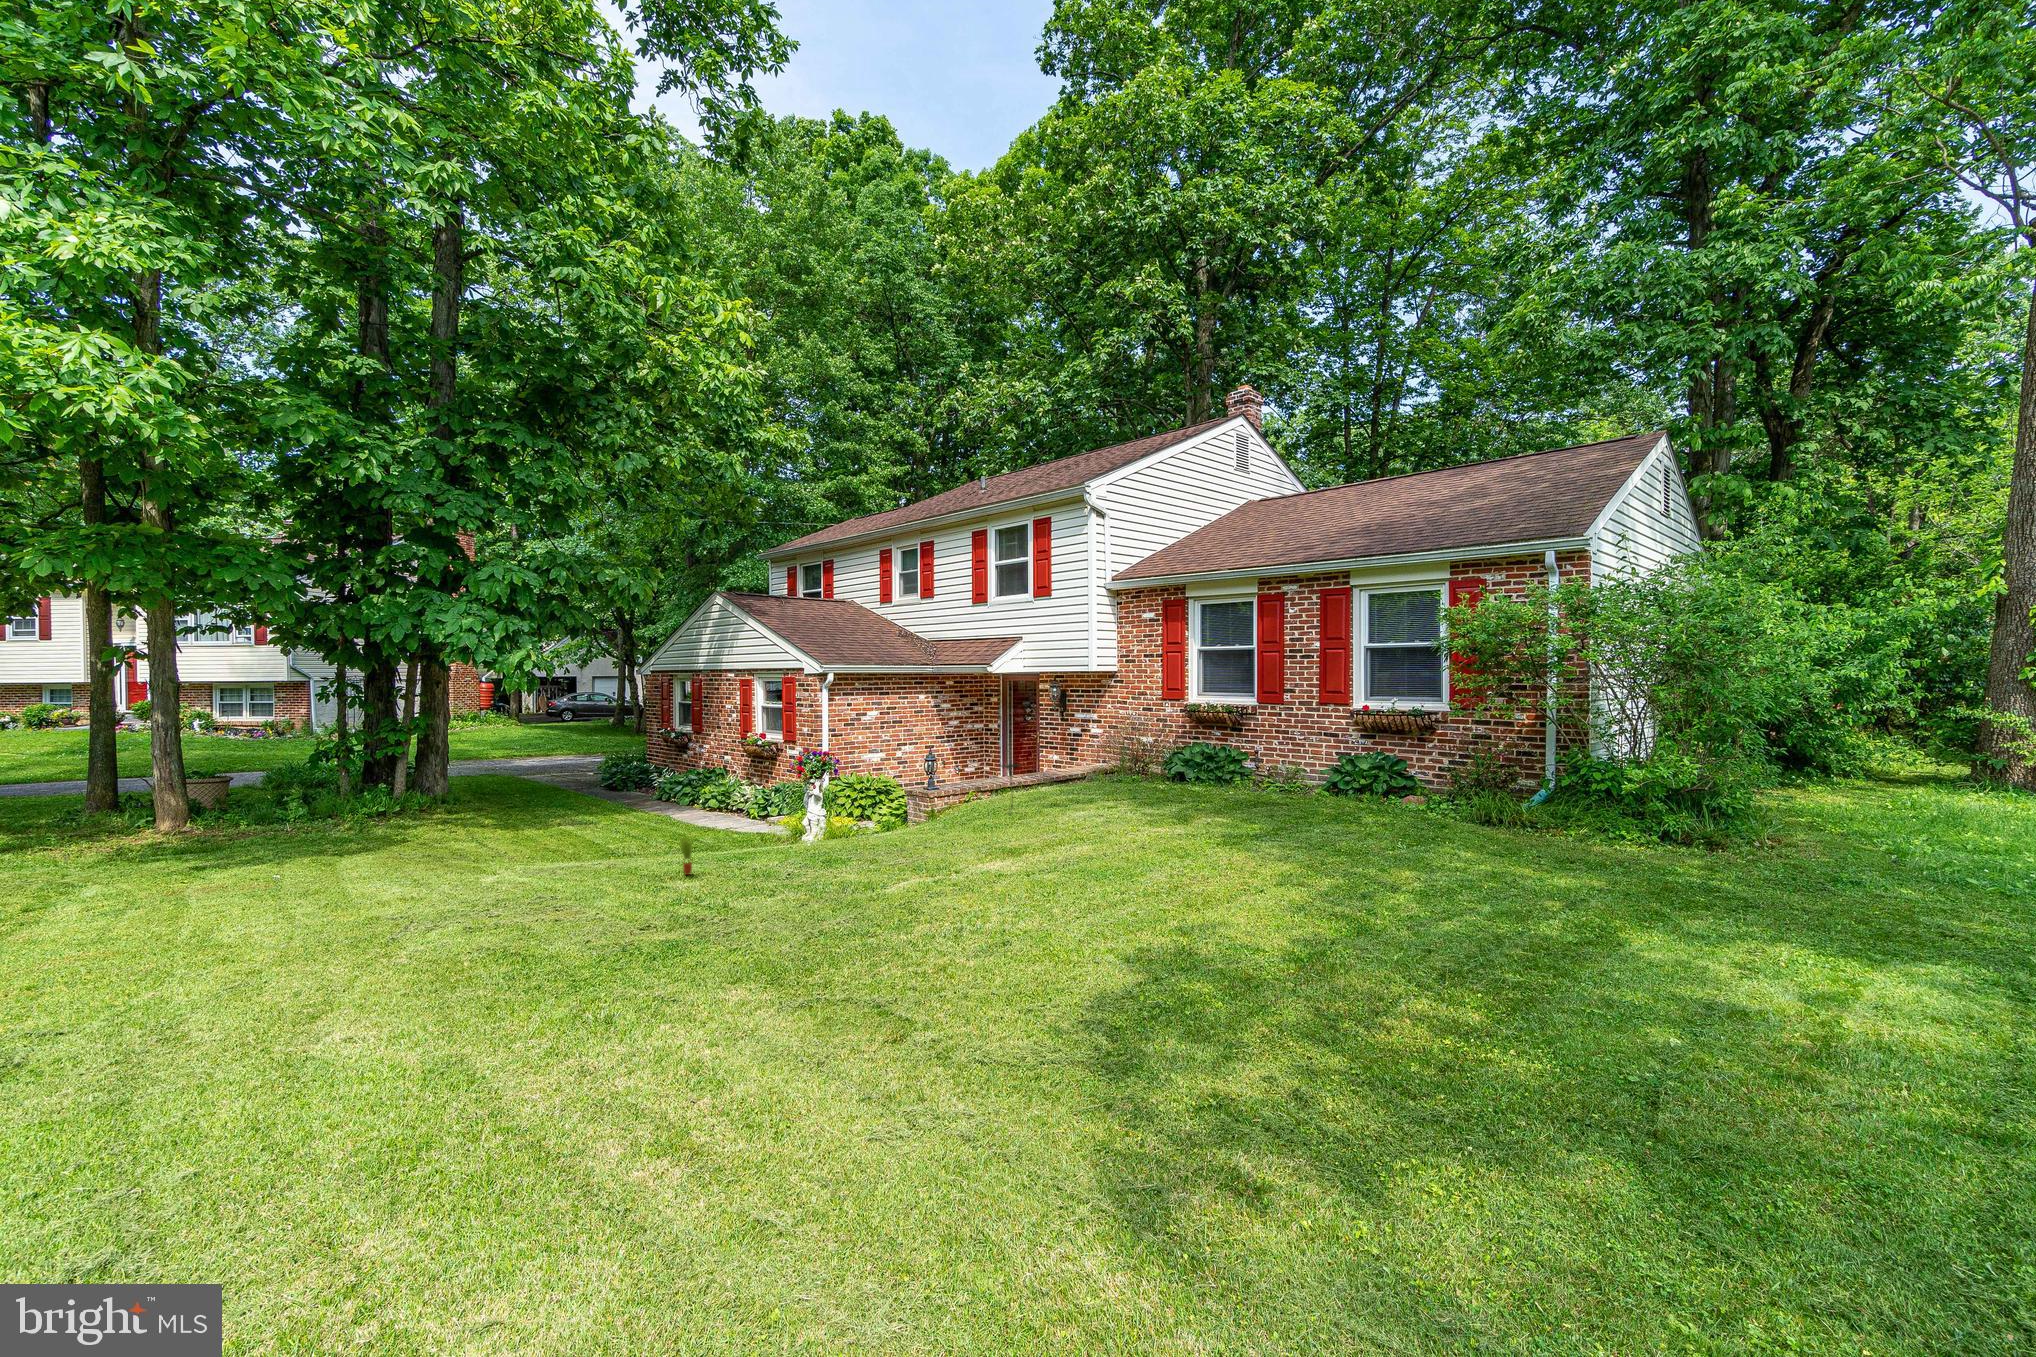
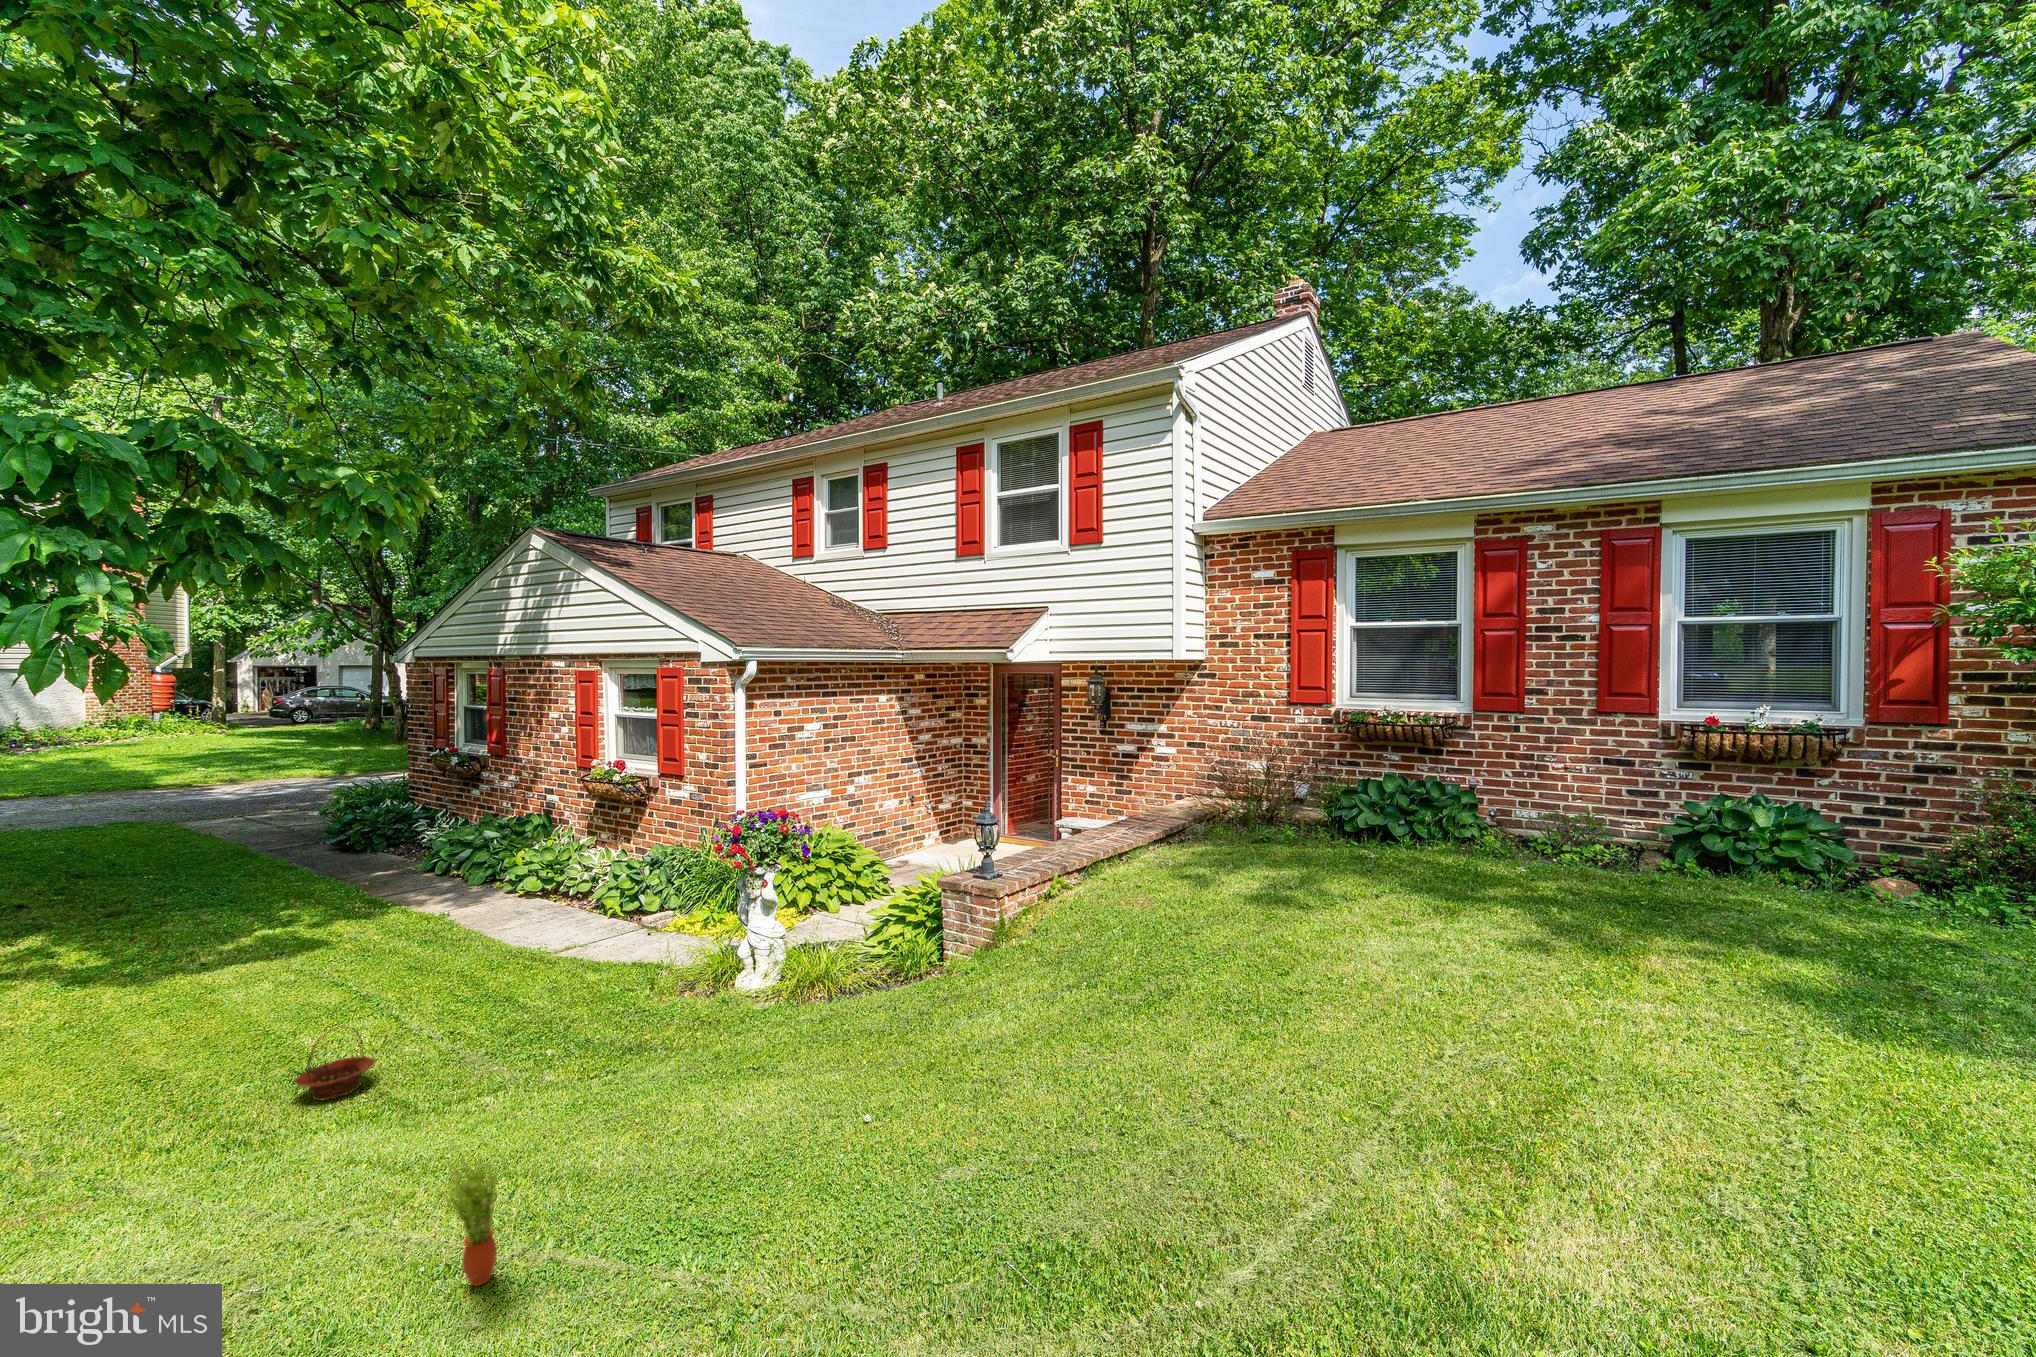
side table: present [1001,764,1020,777] -> none [1165,837,1210,942]
basket: none [621,829,649,857] -> present [295,1027,376,1101]

